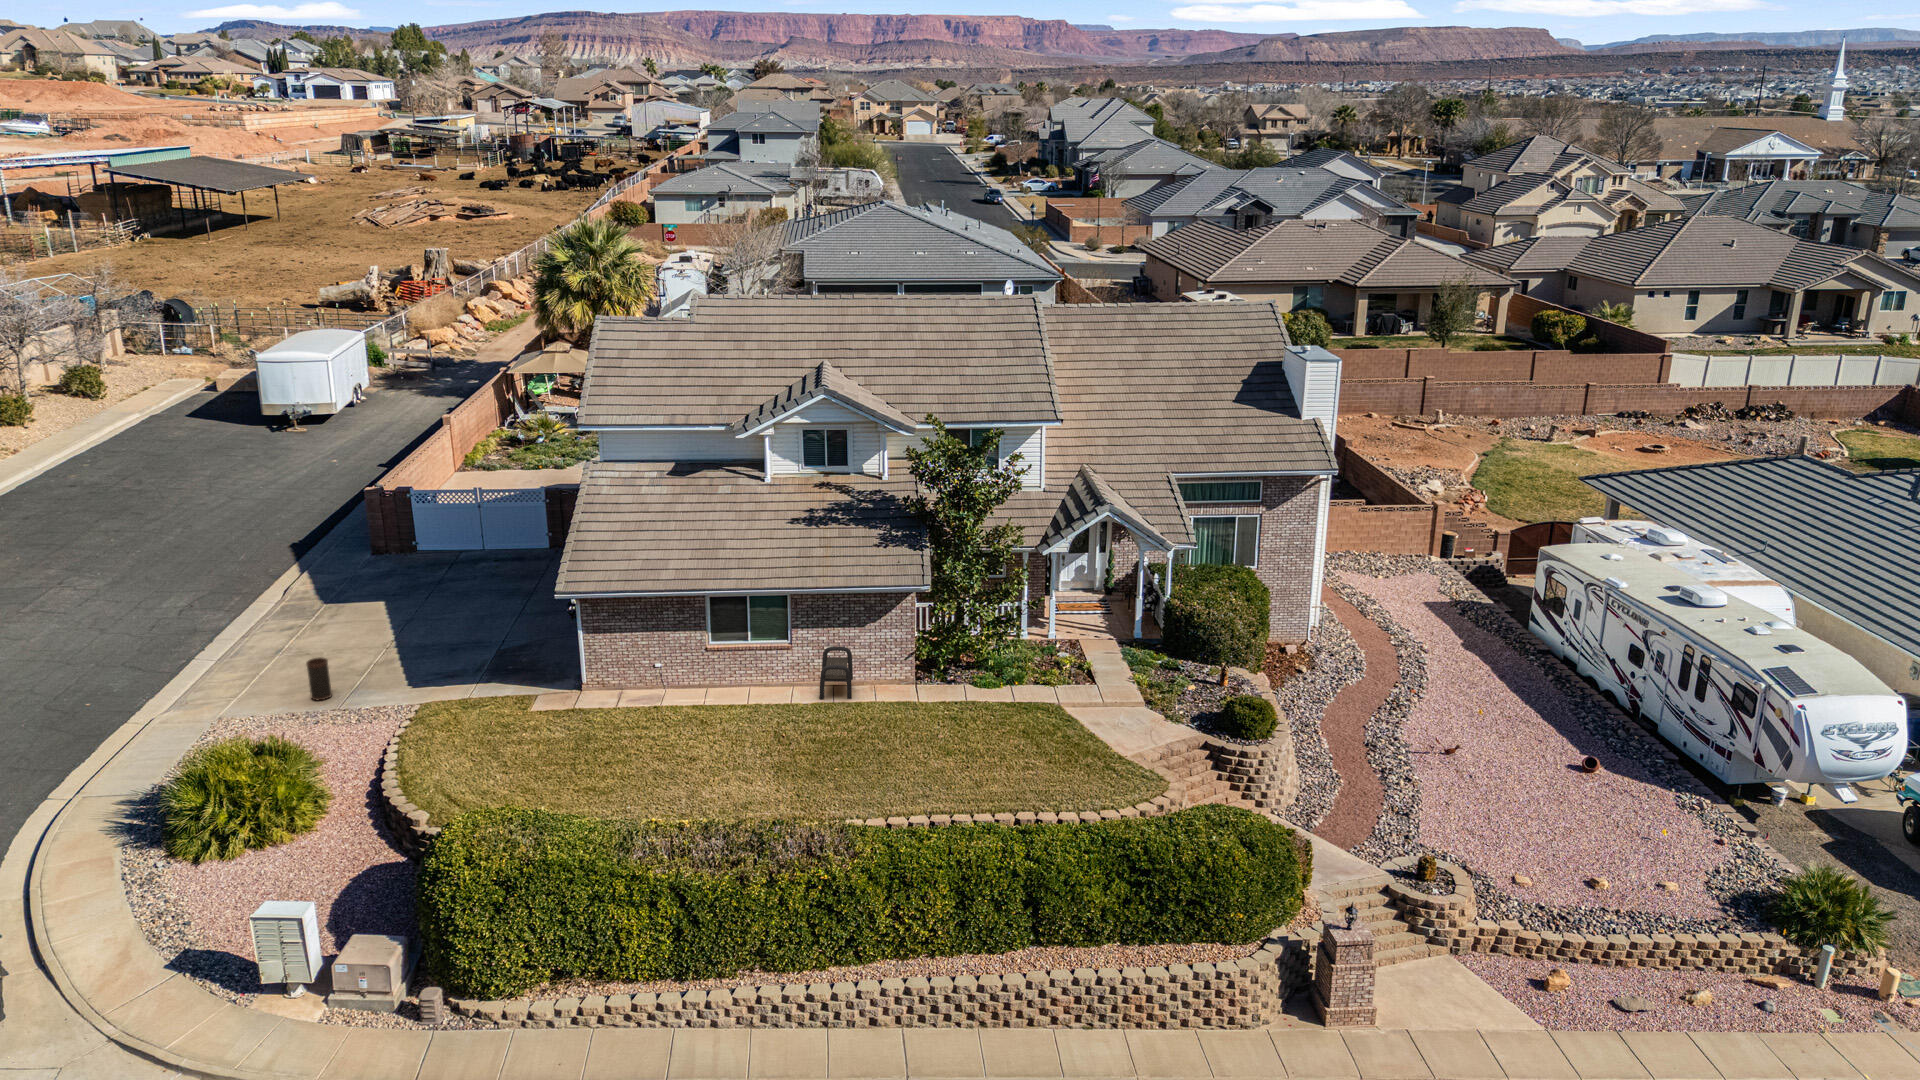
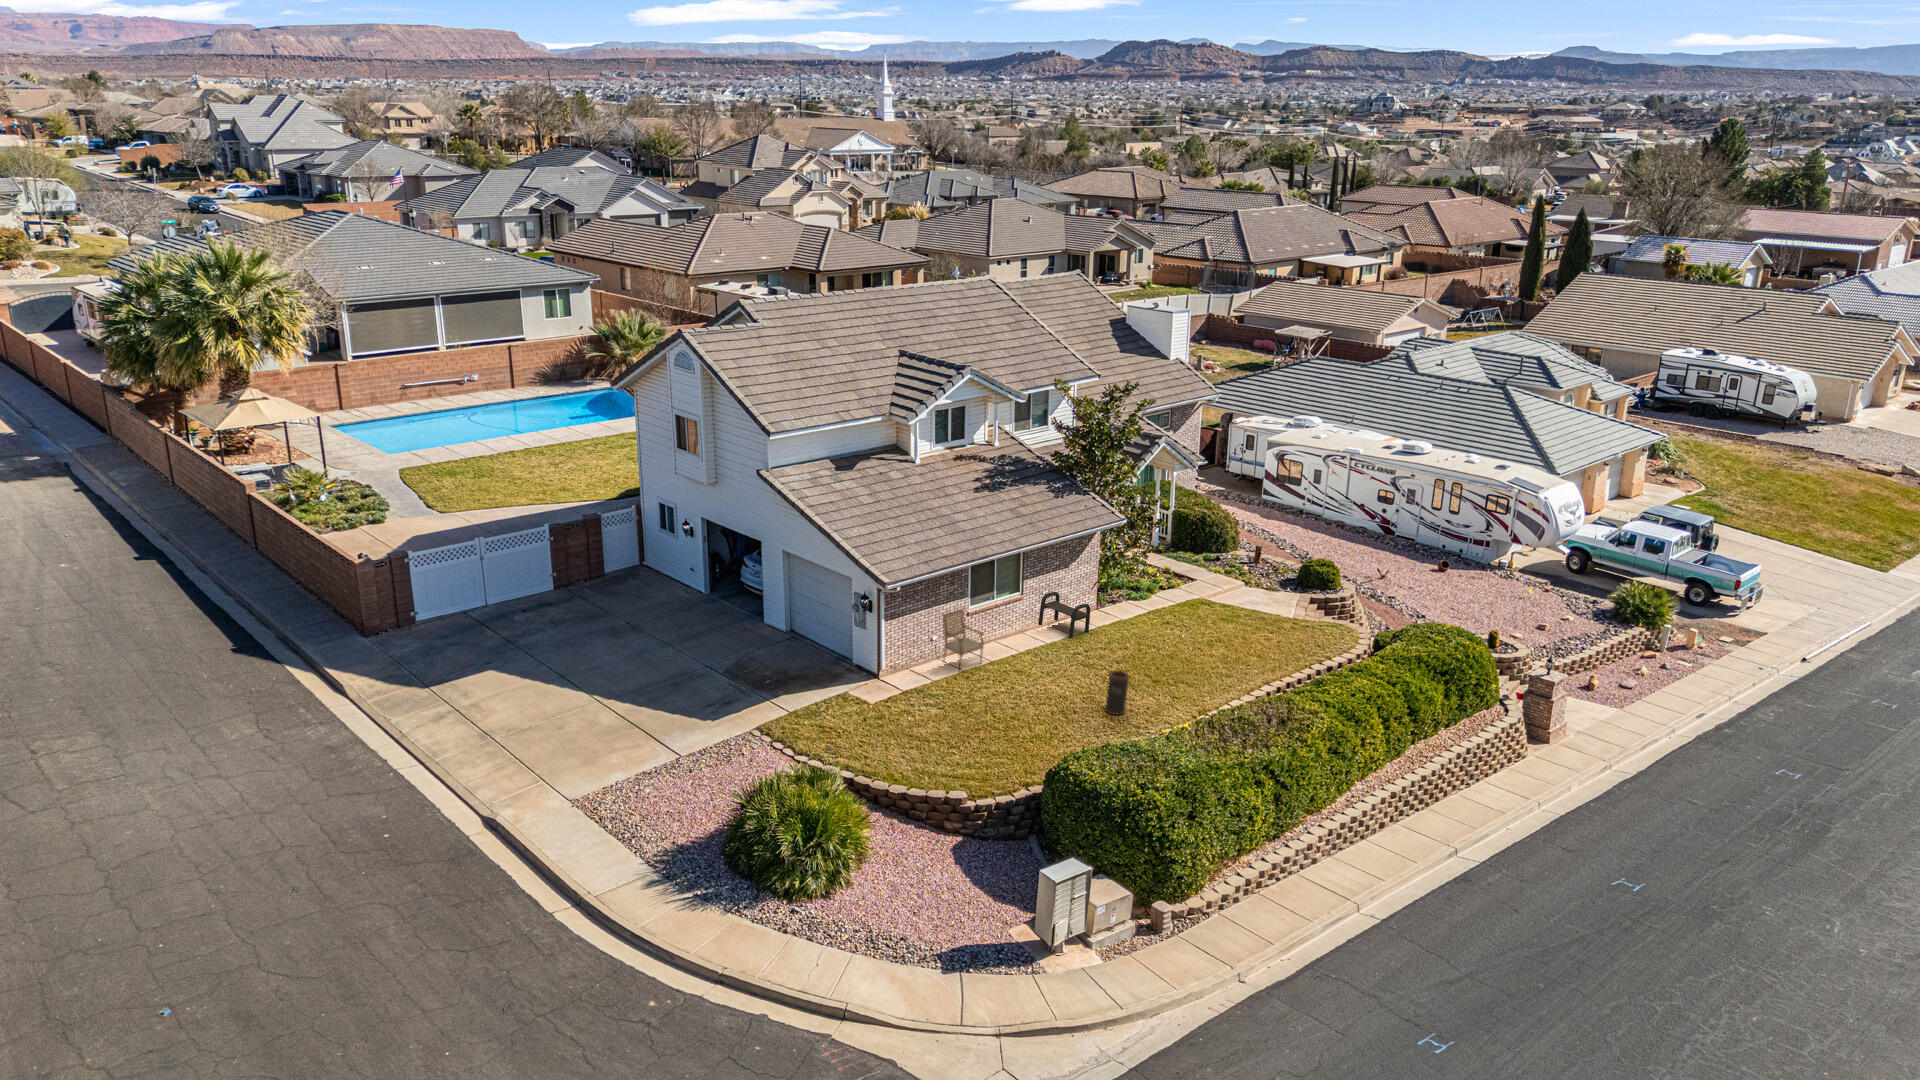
chair: none [652,635,689,697] -> present [943,609,984,669]
trash can: present [306,657,332,700] -> present [1105,670,1129,715]

